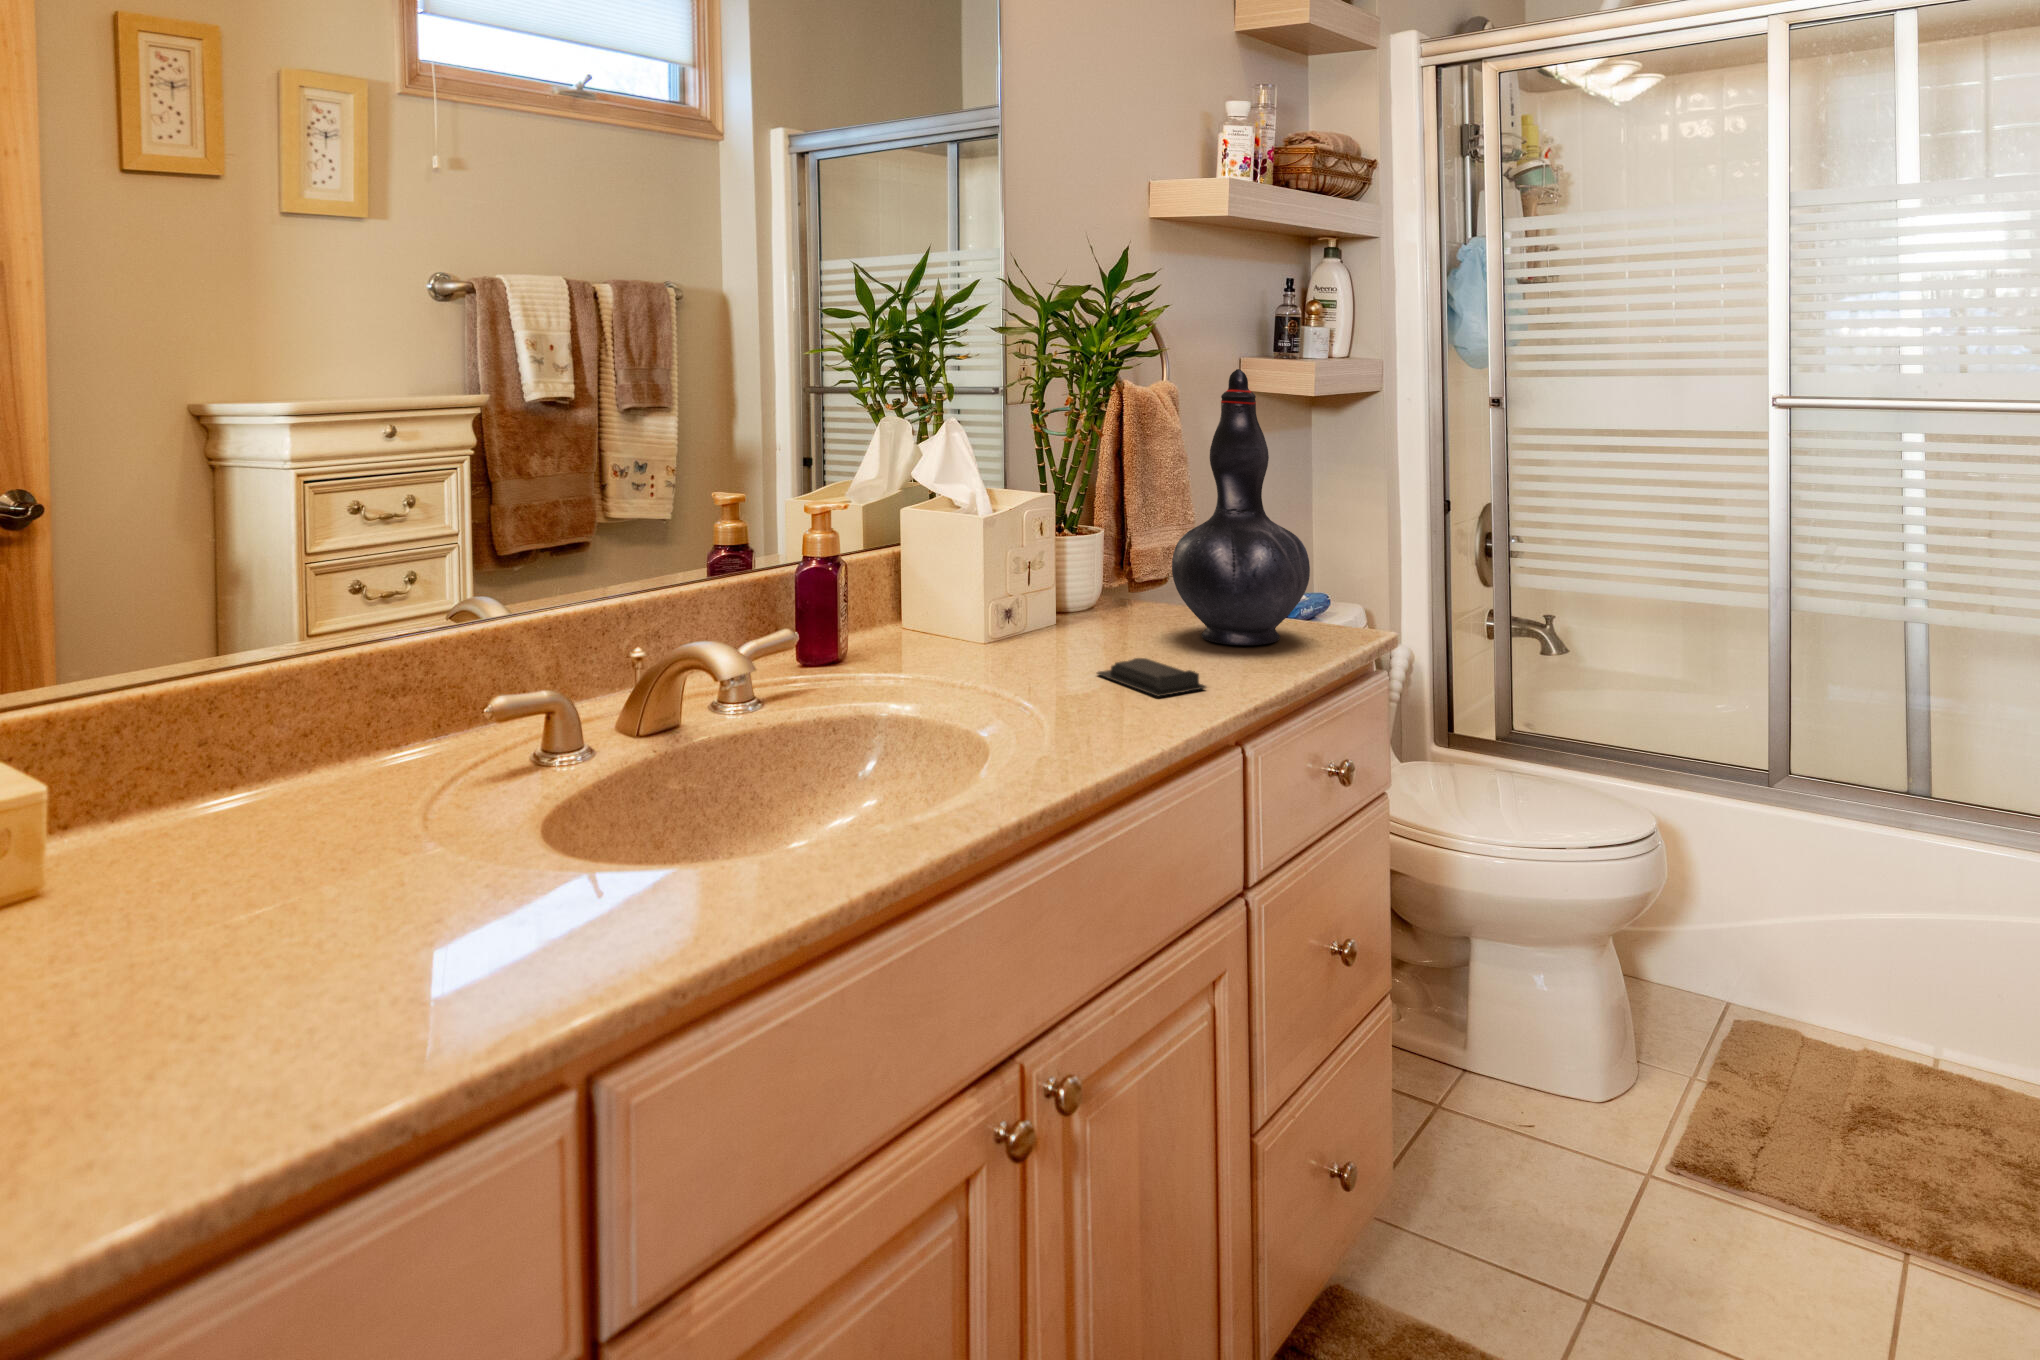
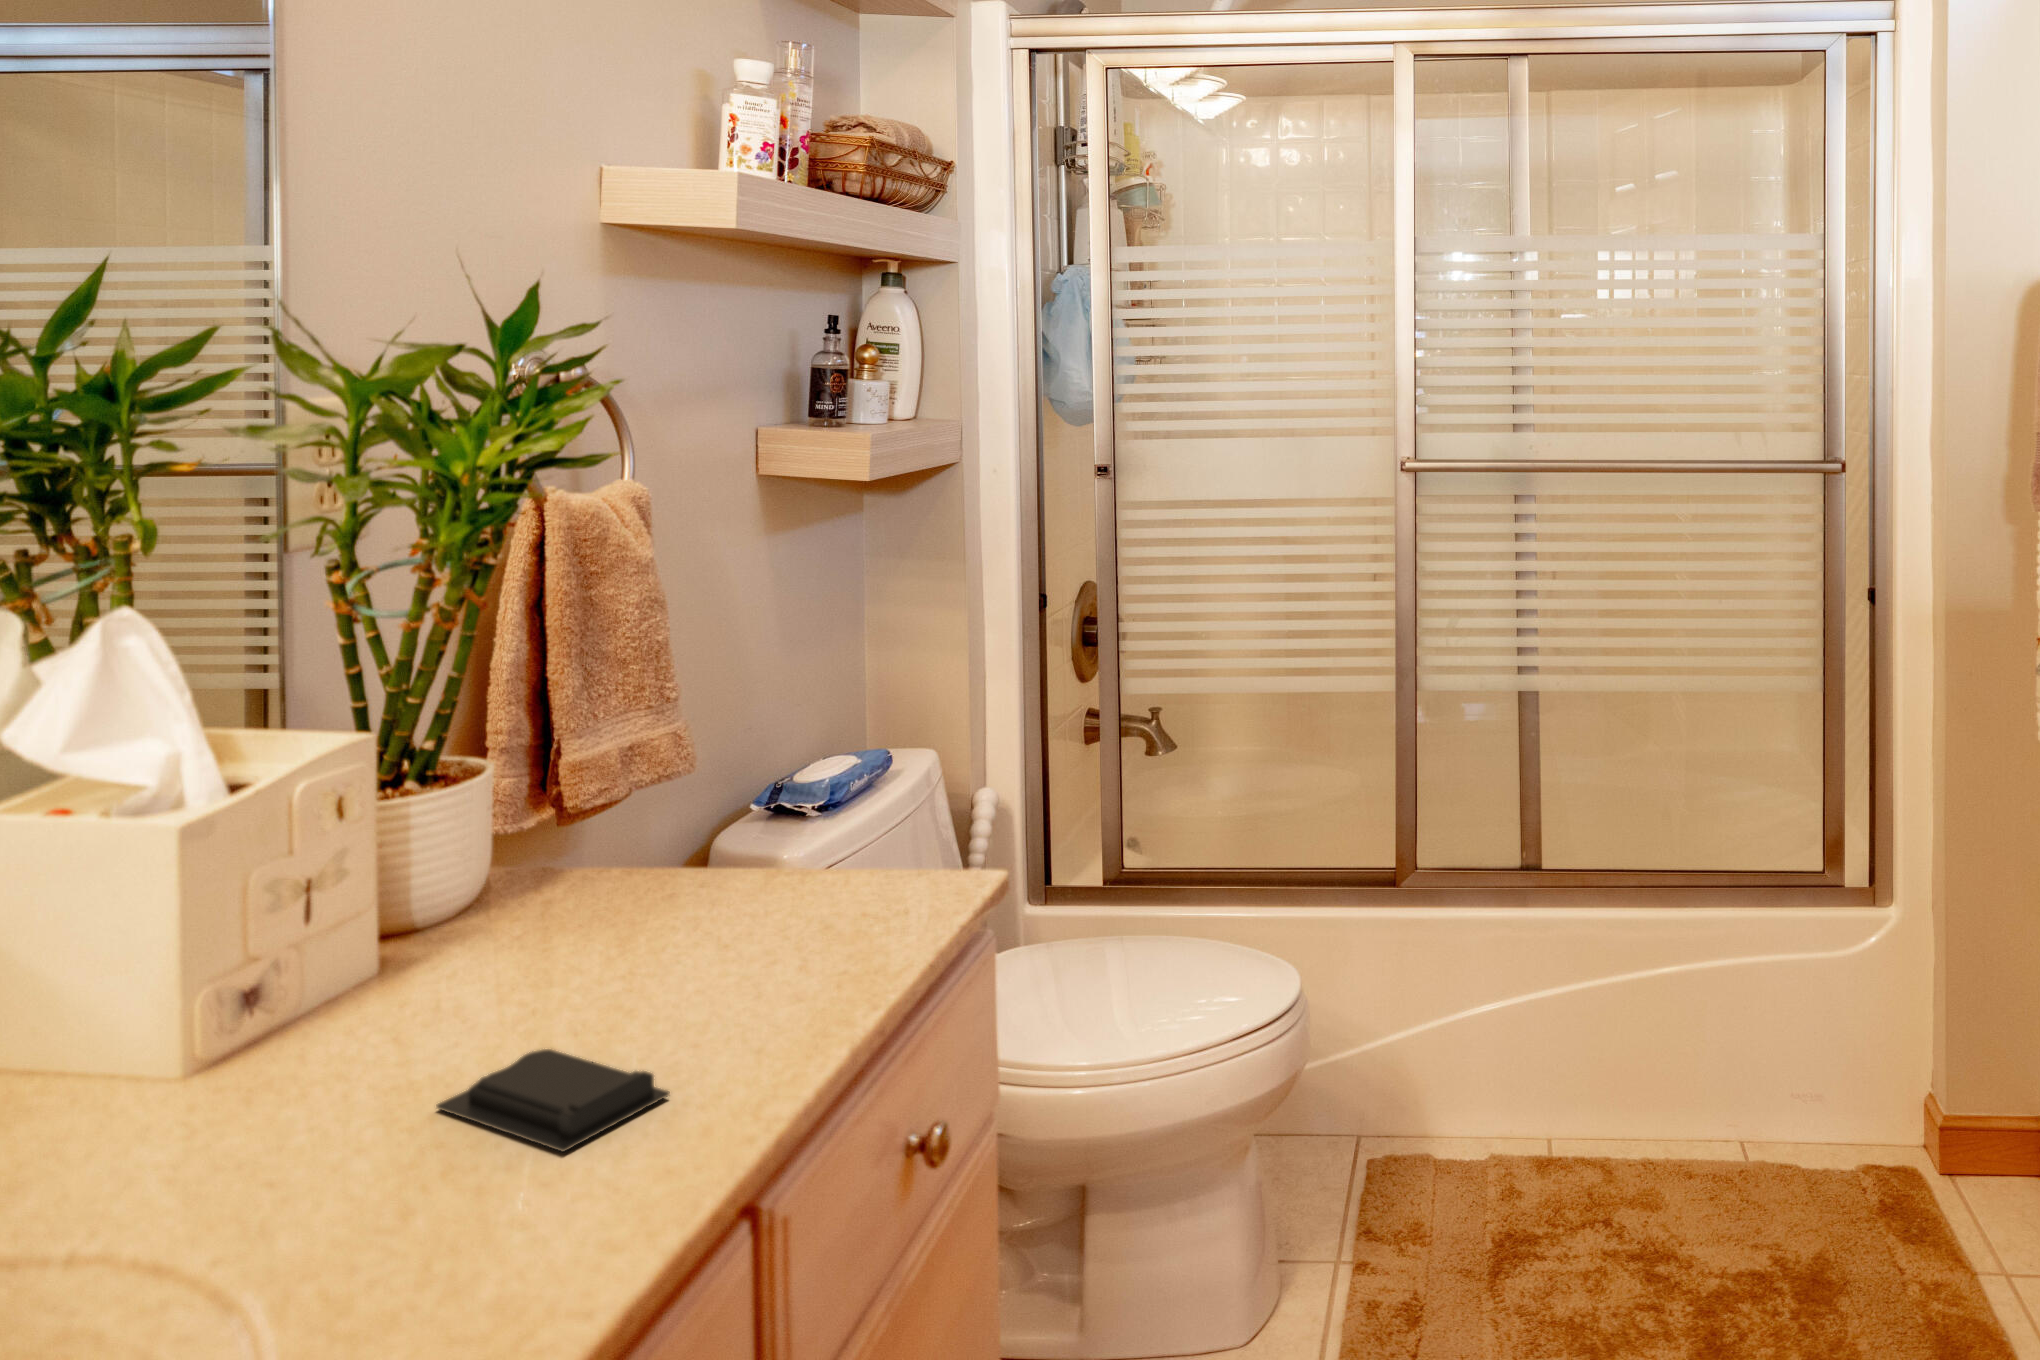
decorative vase: present [1172,369,1310,645] -> none [616,495,862,953]

